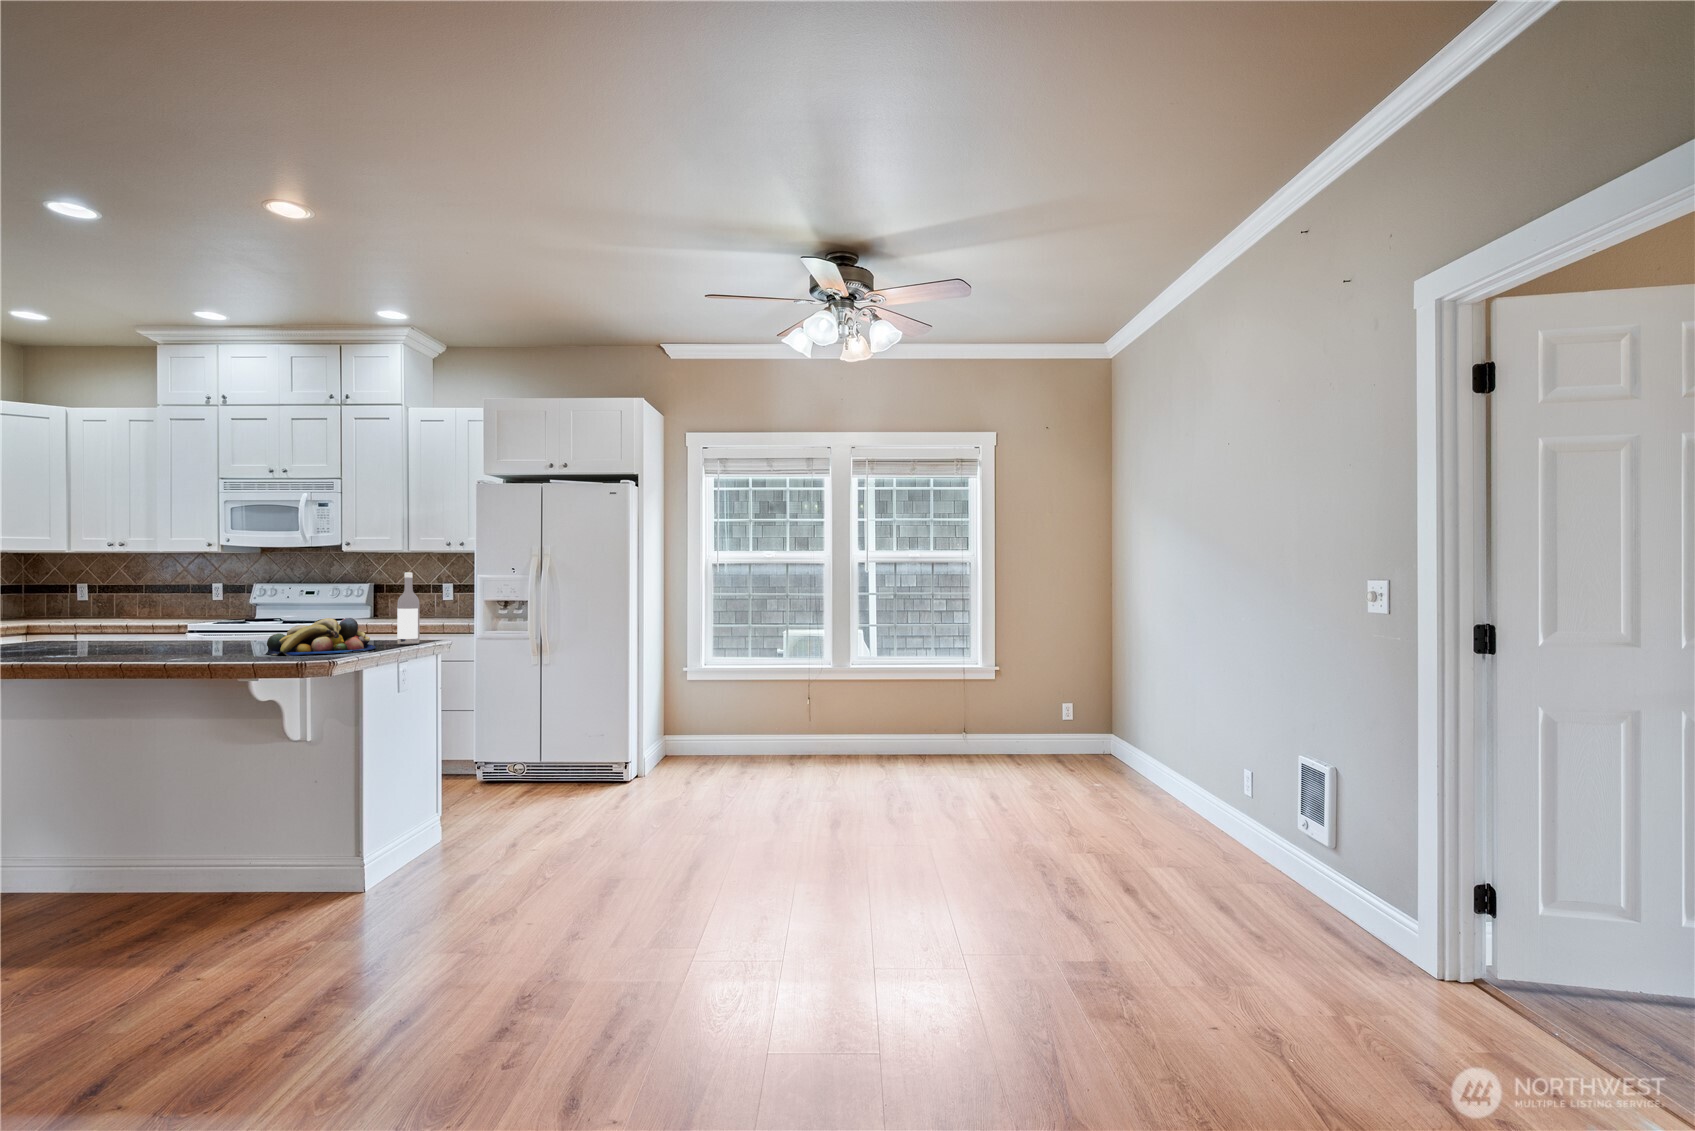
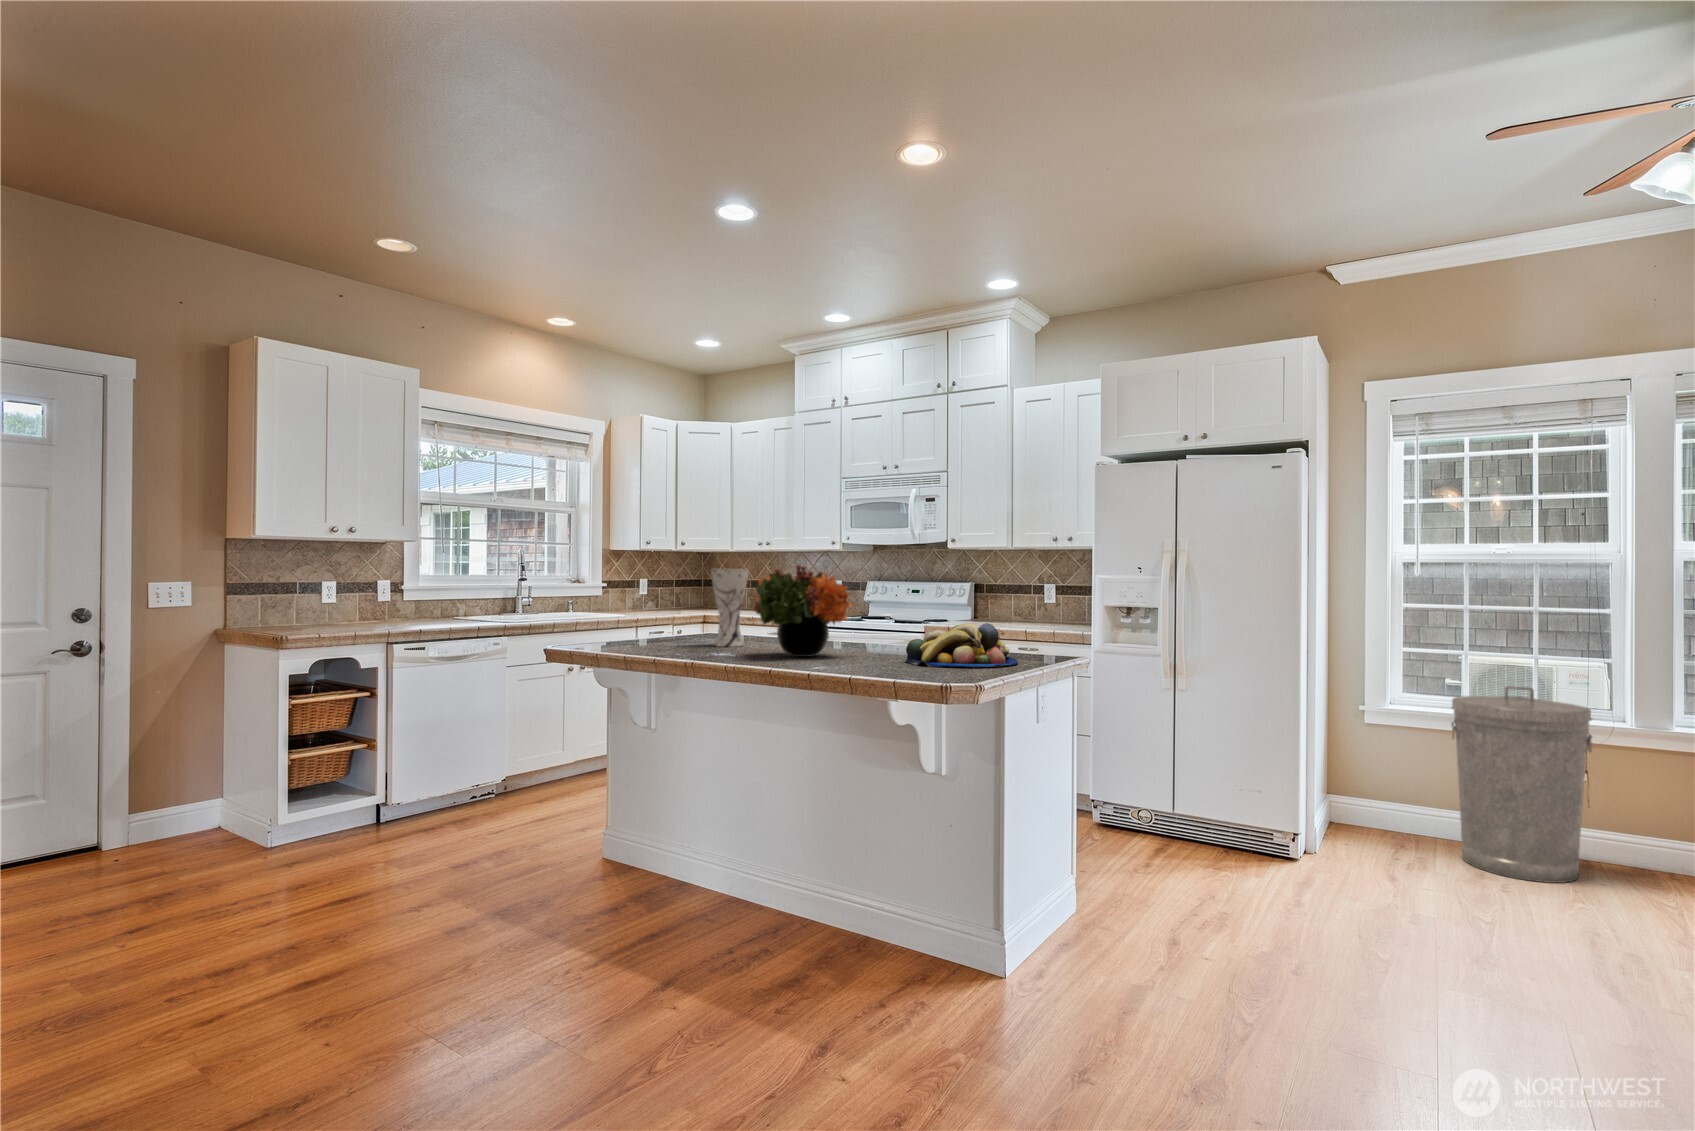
flower arrangement: none [91,571,212,657] -> present [754,565,852,657]
wine bottle: present [397,572,420,645] -> none [1036,569,1061,659]
vase: none [35,575,87,654] -> present [711,569,749,647]
trash can: none [732,646,806,771] -> present [1451,686,1592,883]

